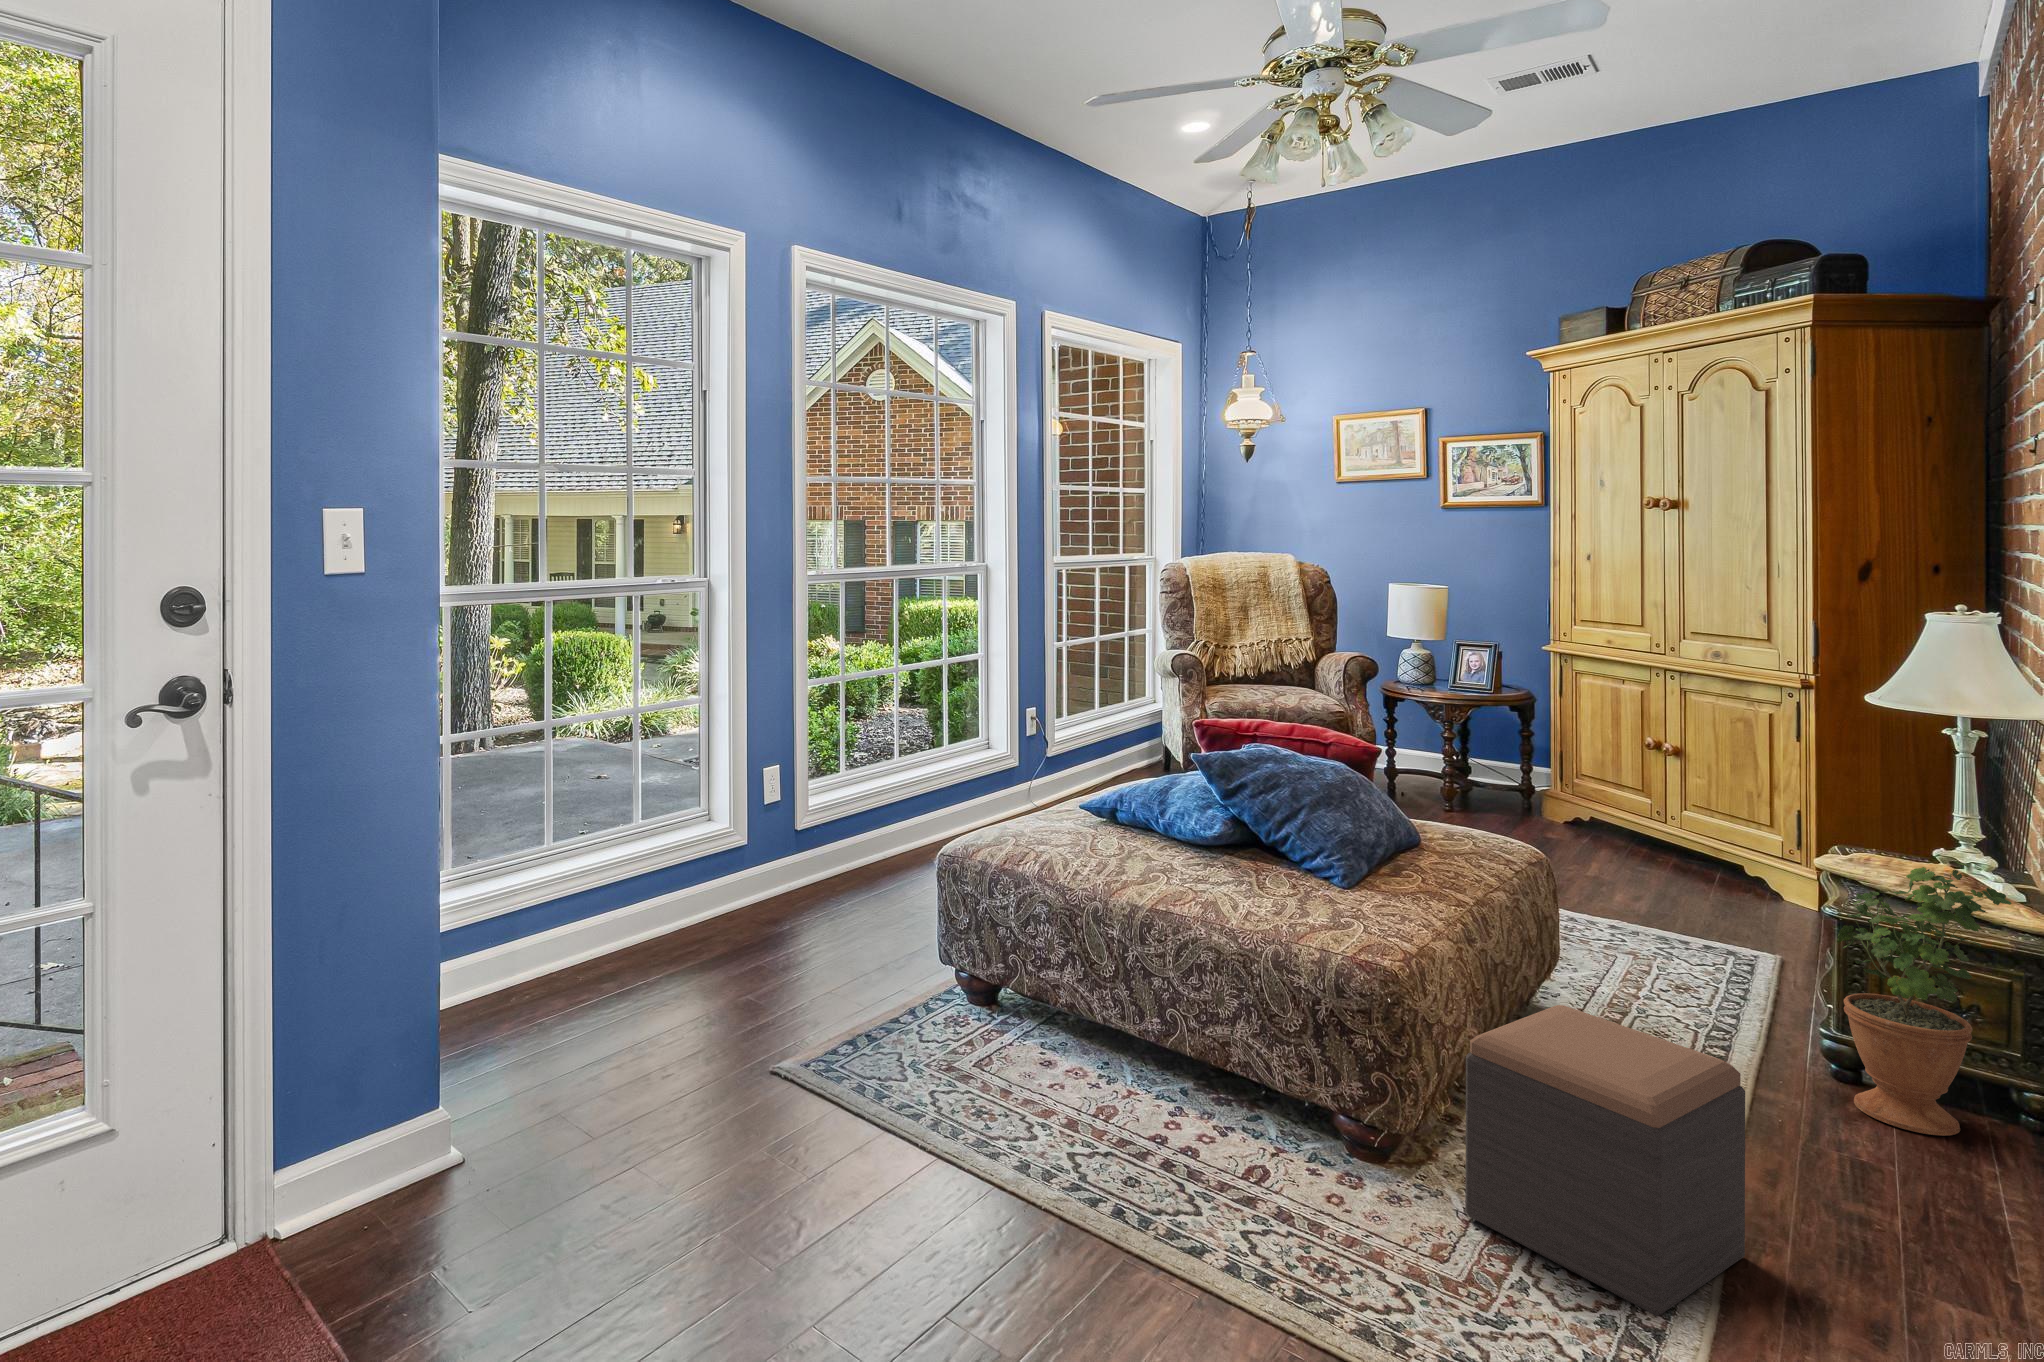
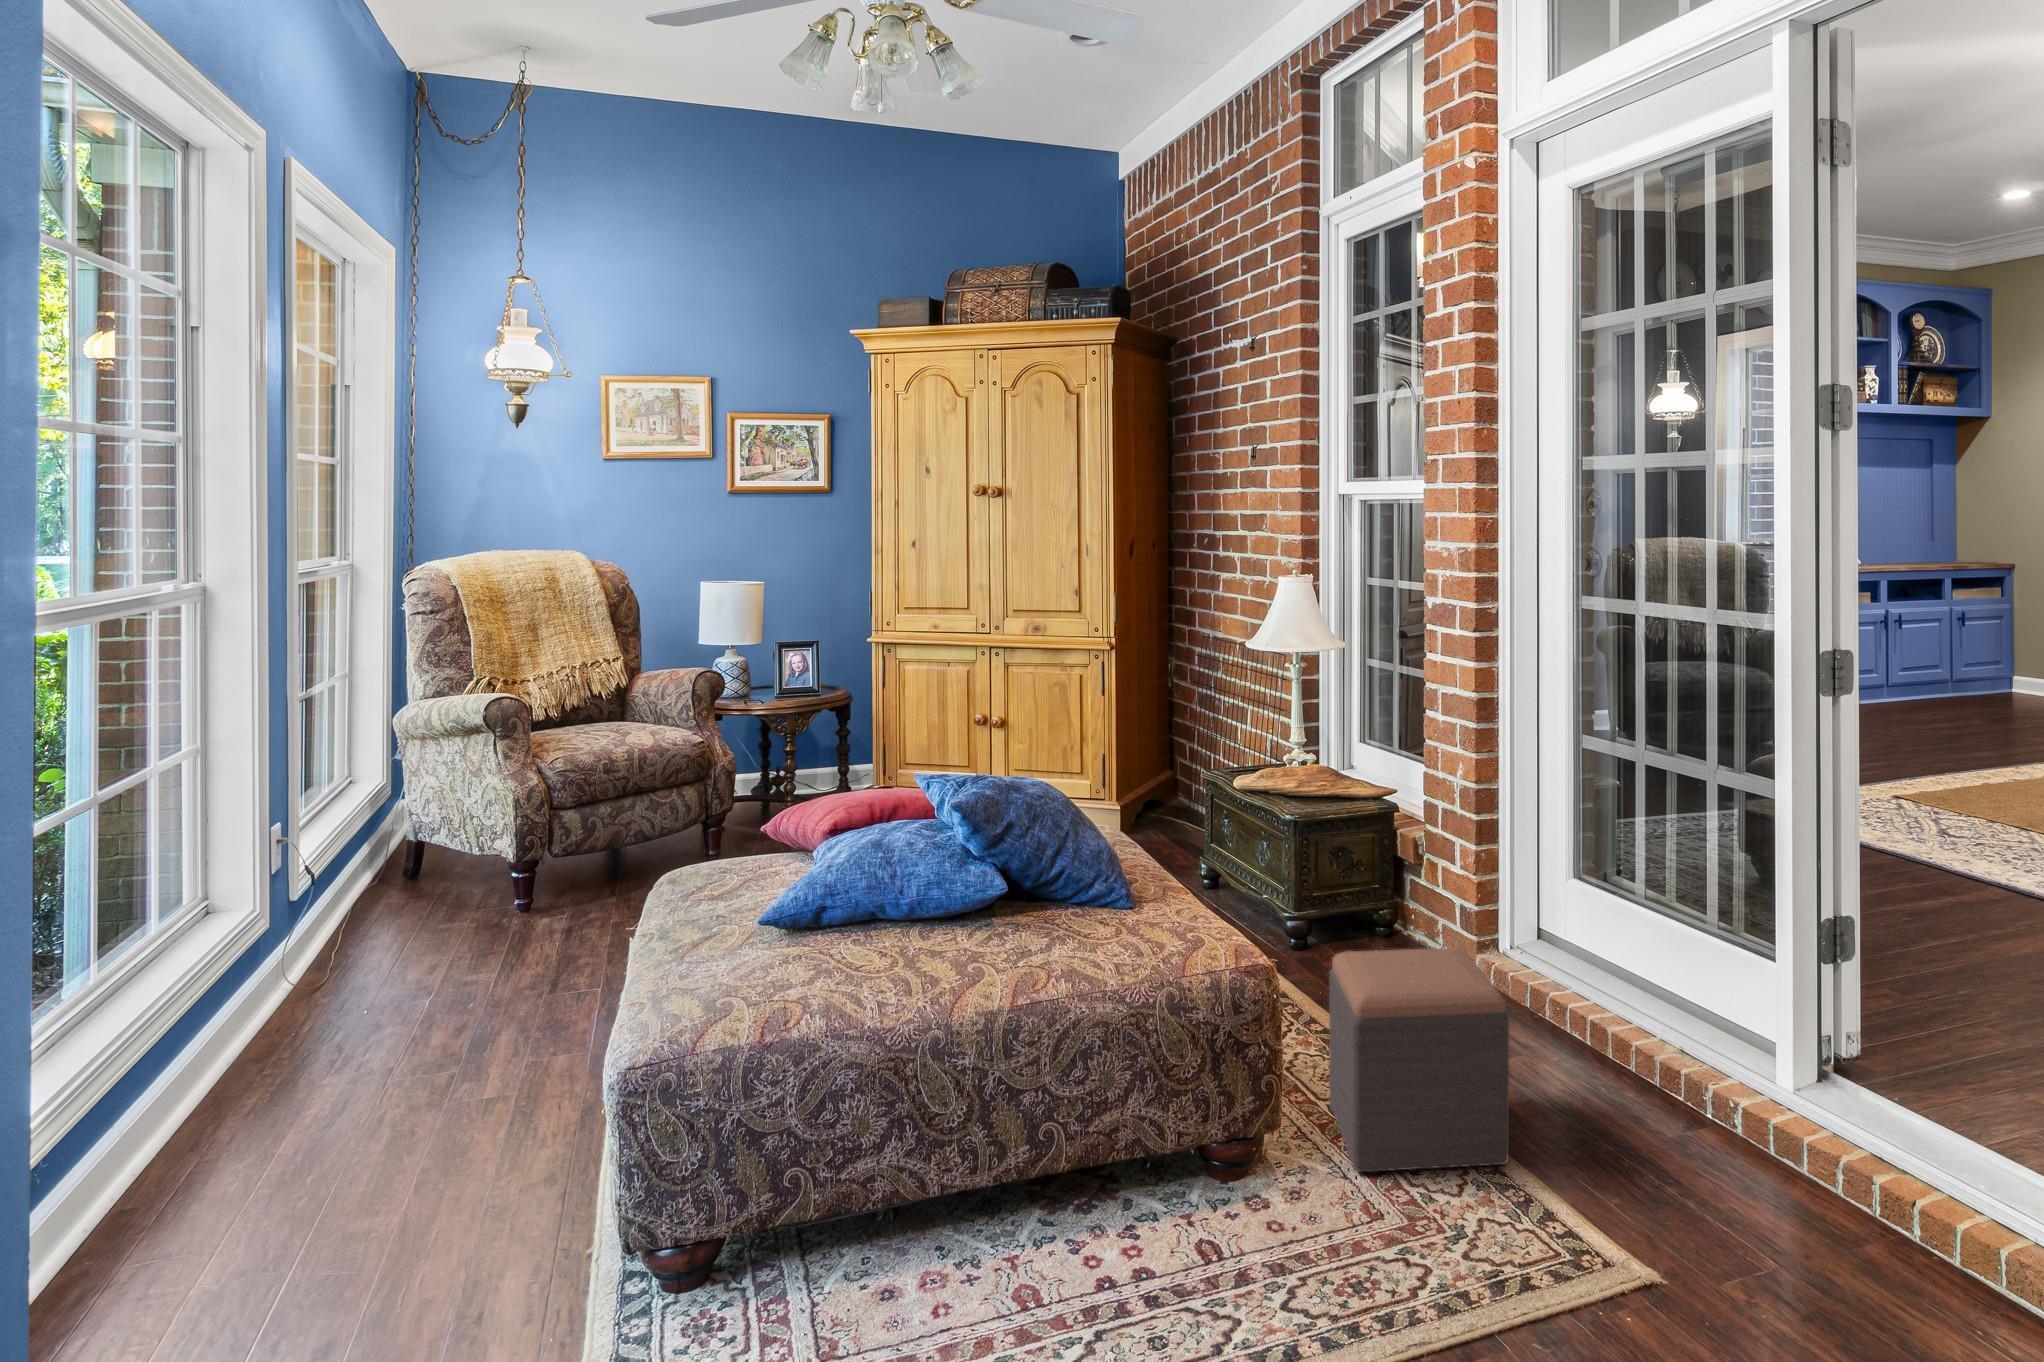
potted plant: present [1837,861,2012,1136] -> none [1329,763,1425,971]

